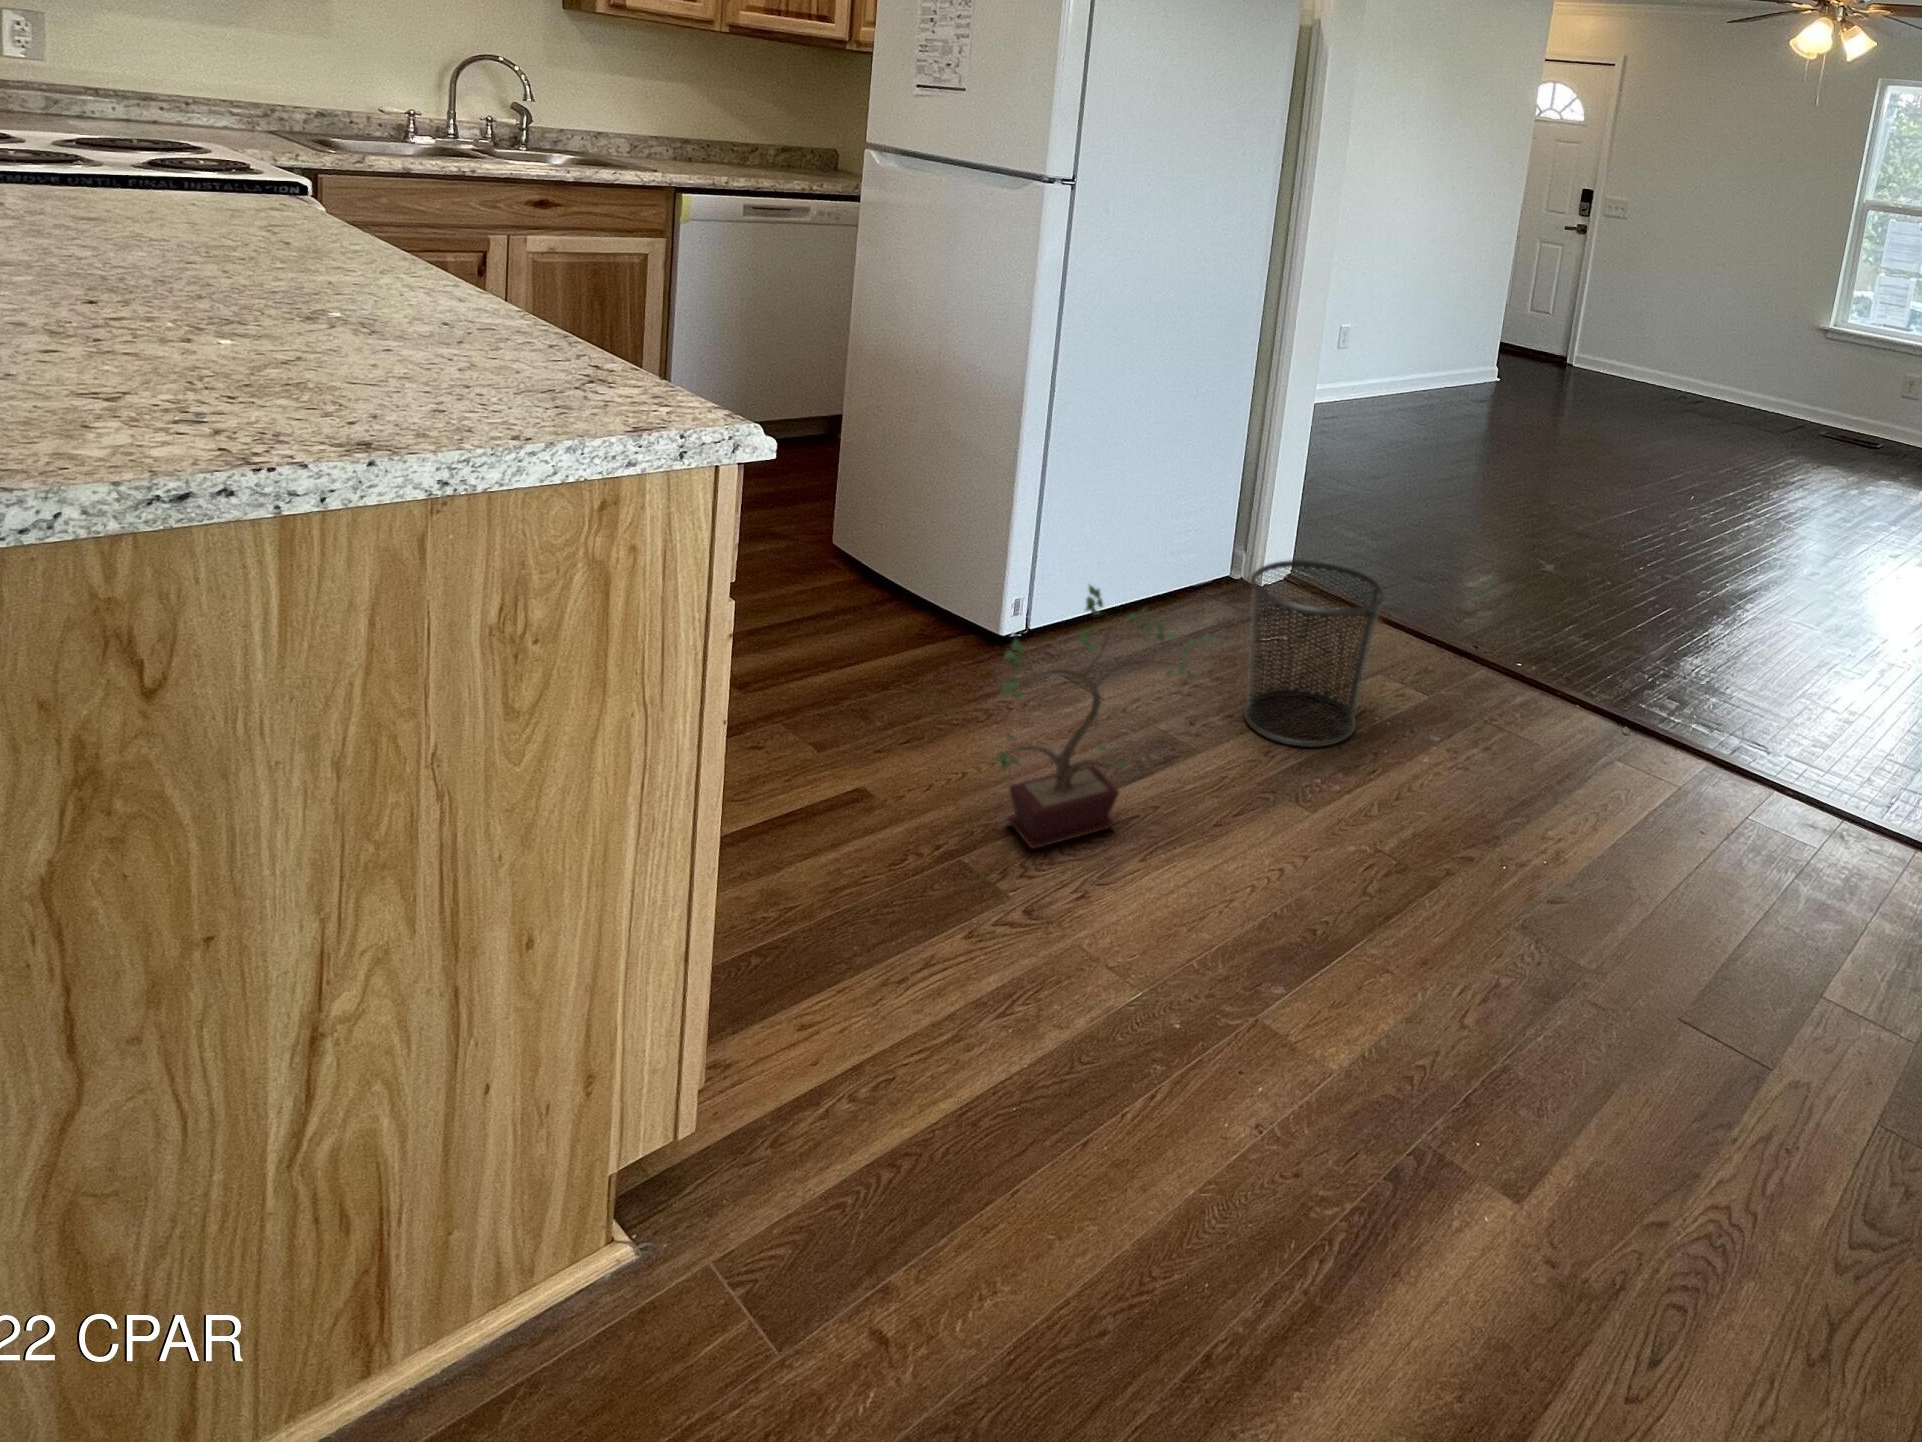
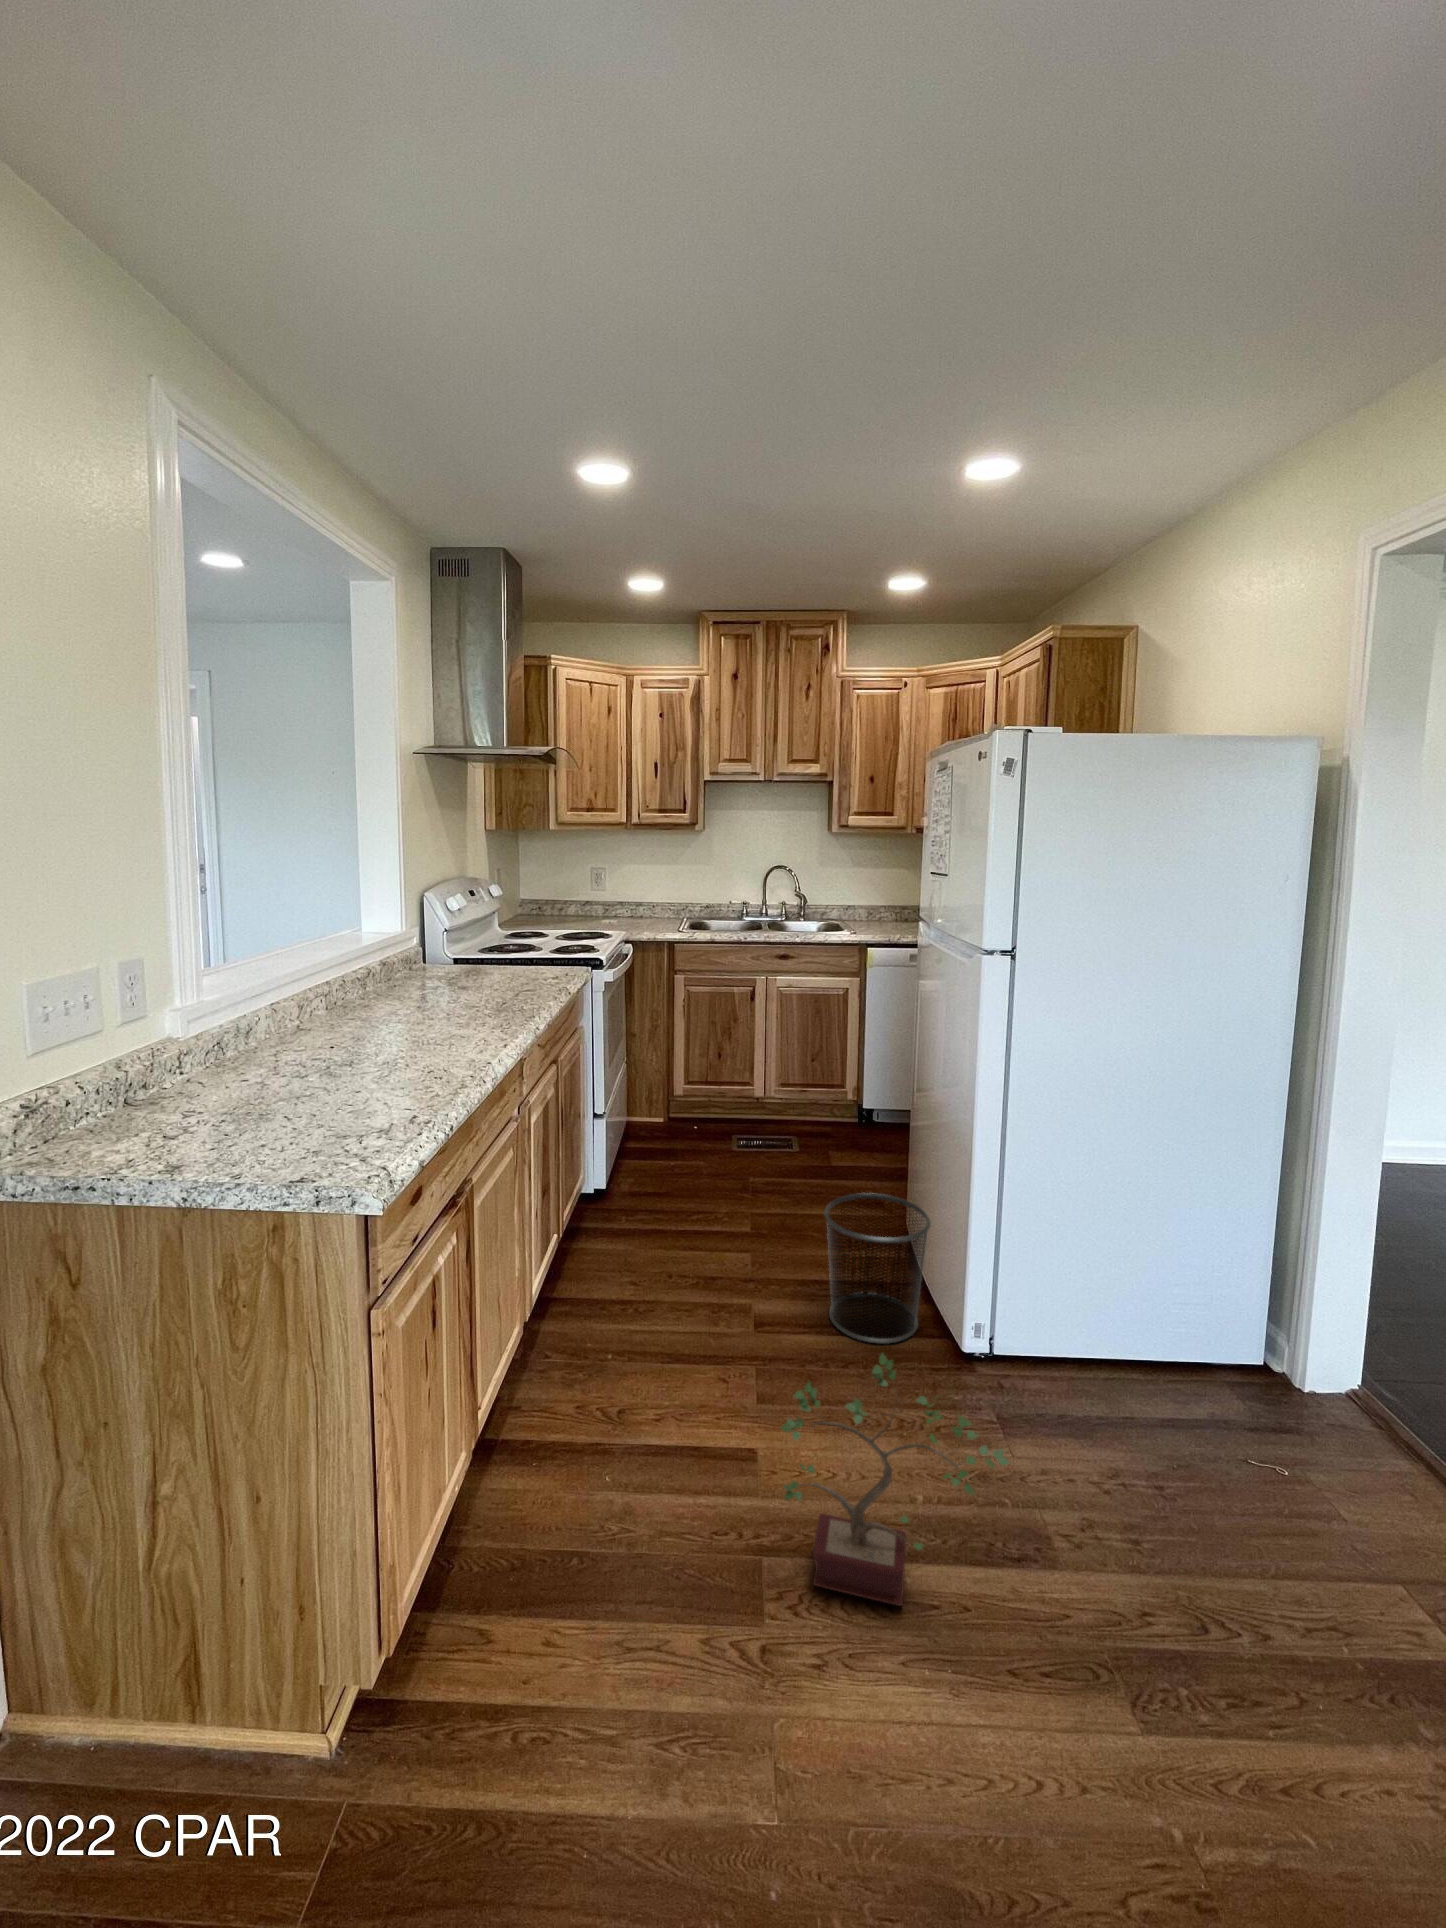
waste bin: present [1244,560,1385,747] -> present [824,1193,931,1344]

